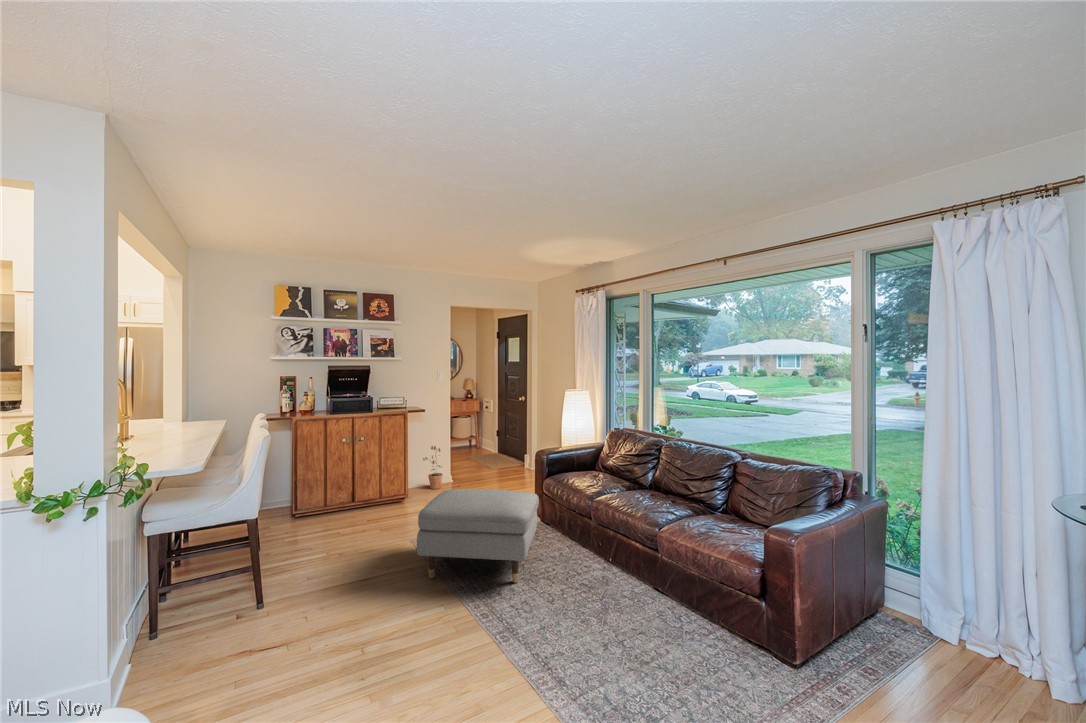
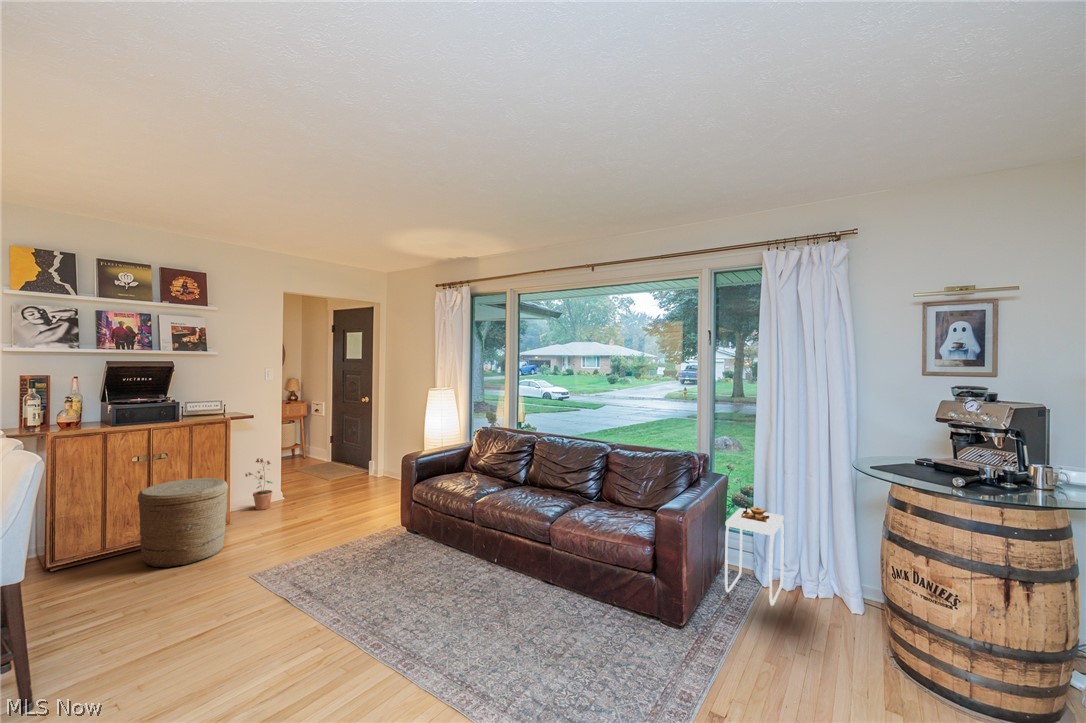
basket: none [343,459,403,526] -> present [138,478,228,567]
ottoman: present [417,489,539,583] -> none [275,501,418,616]
side table: none [871,539,965,668] -> present [725,506,784,605]

